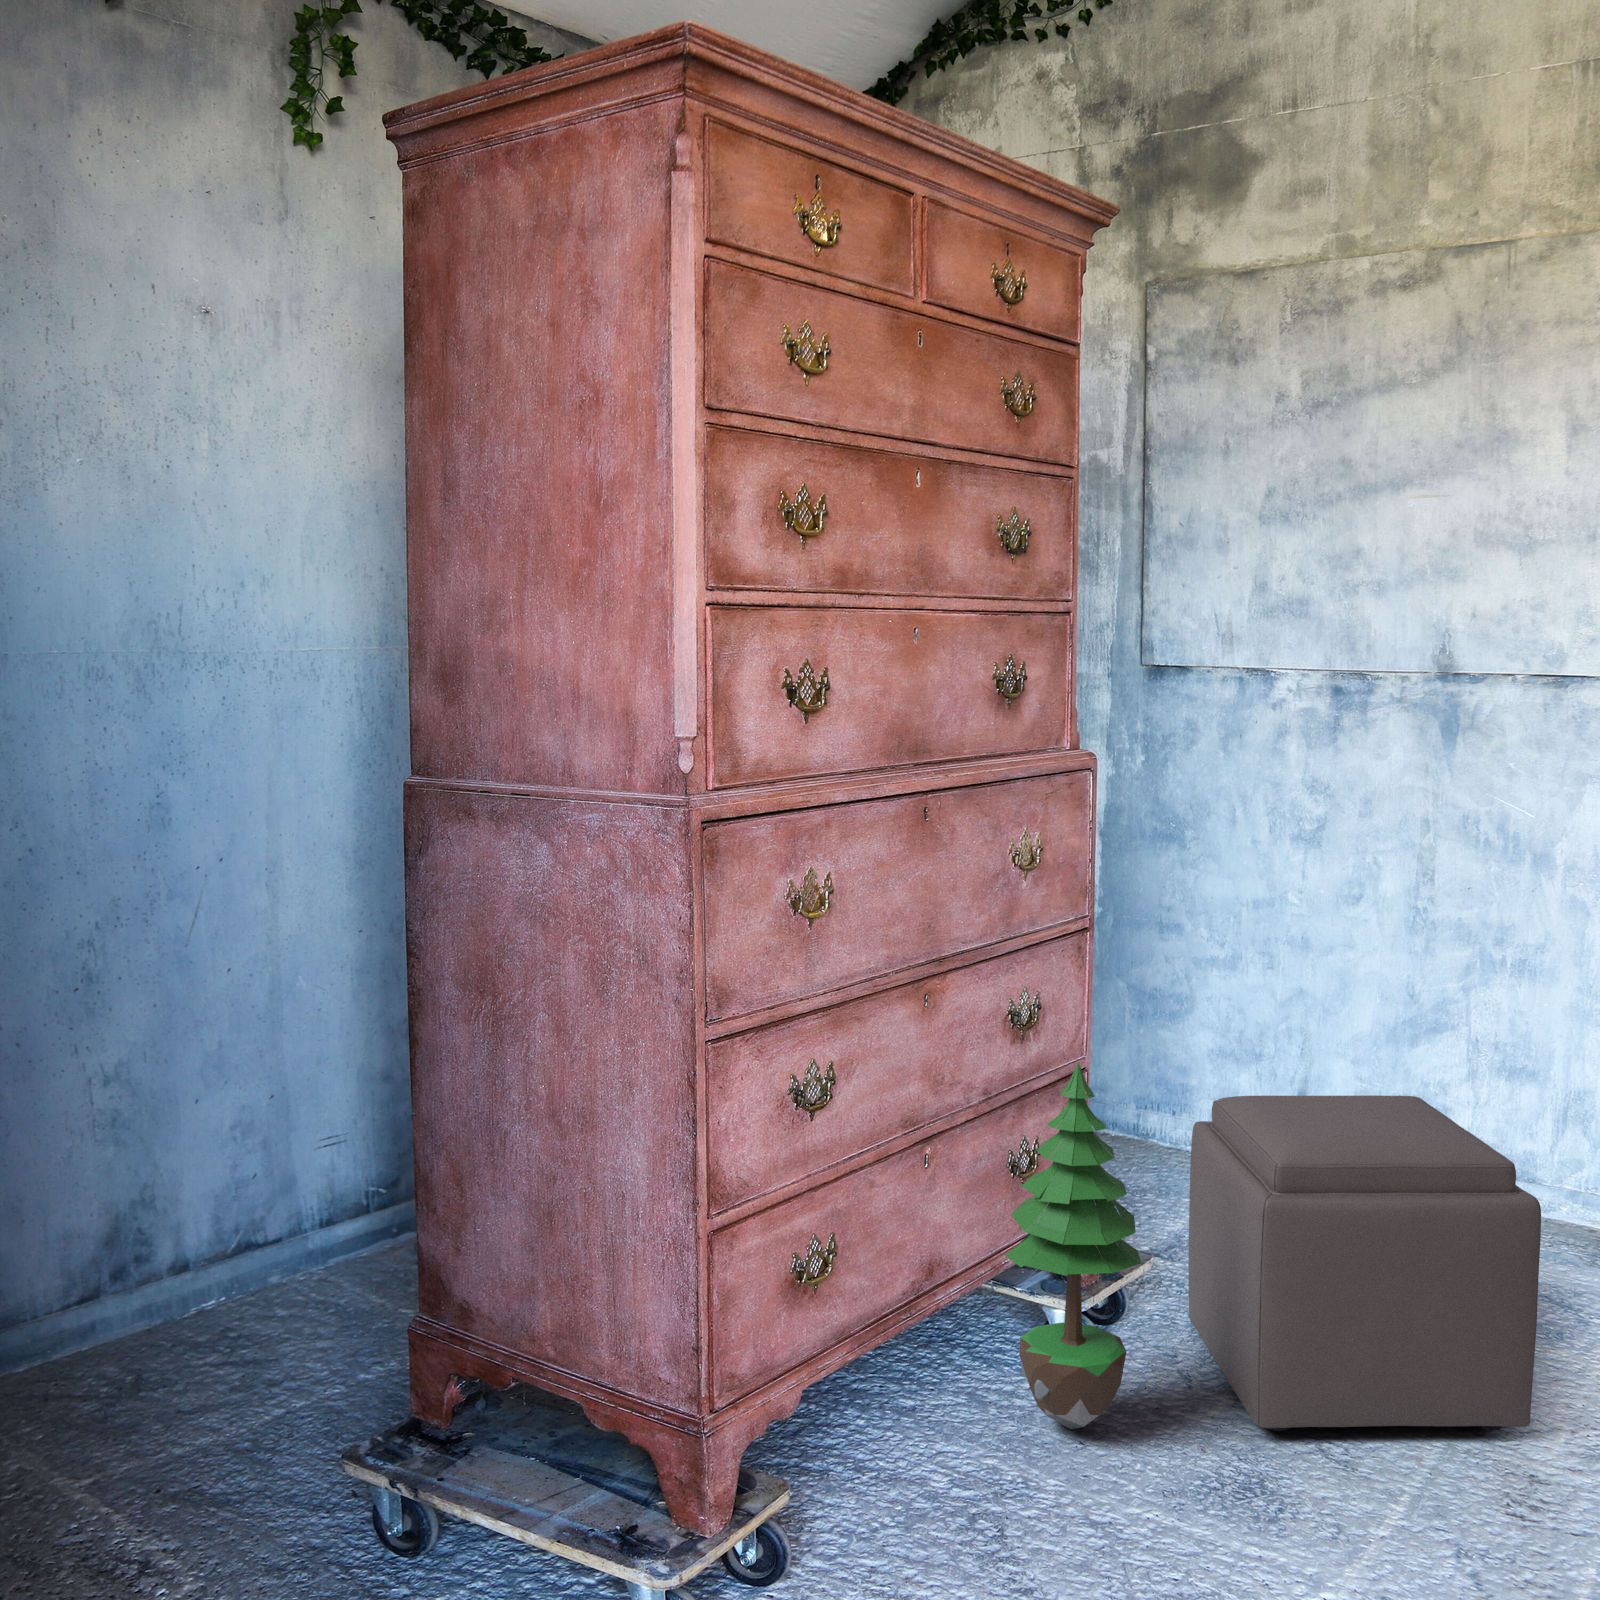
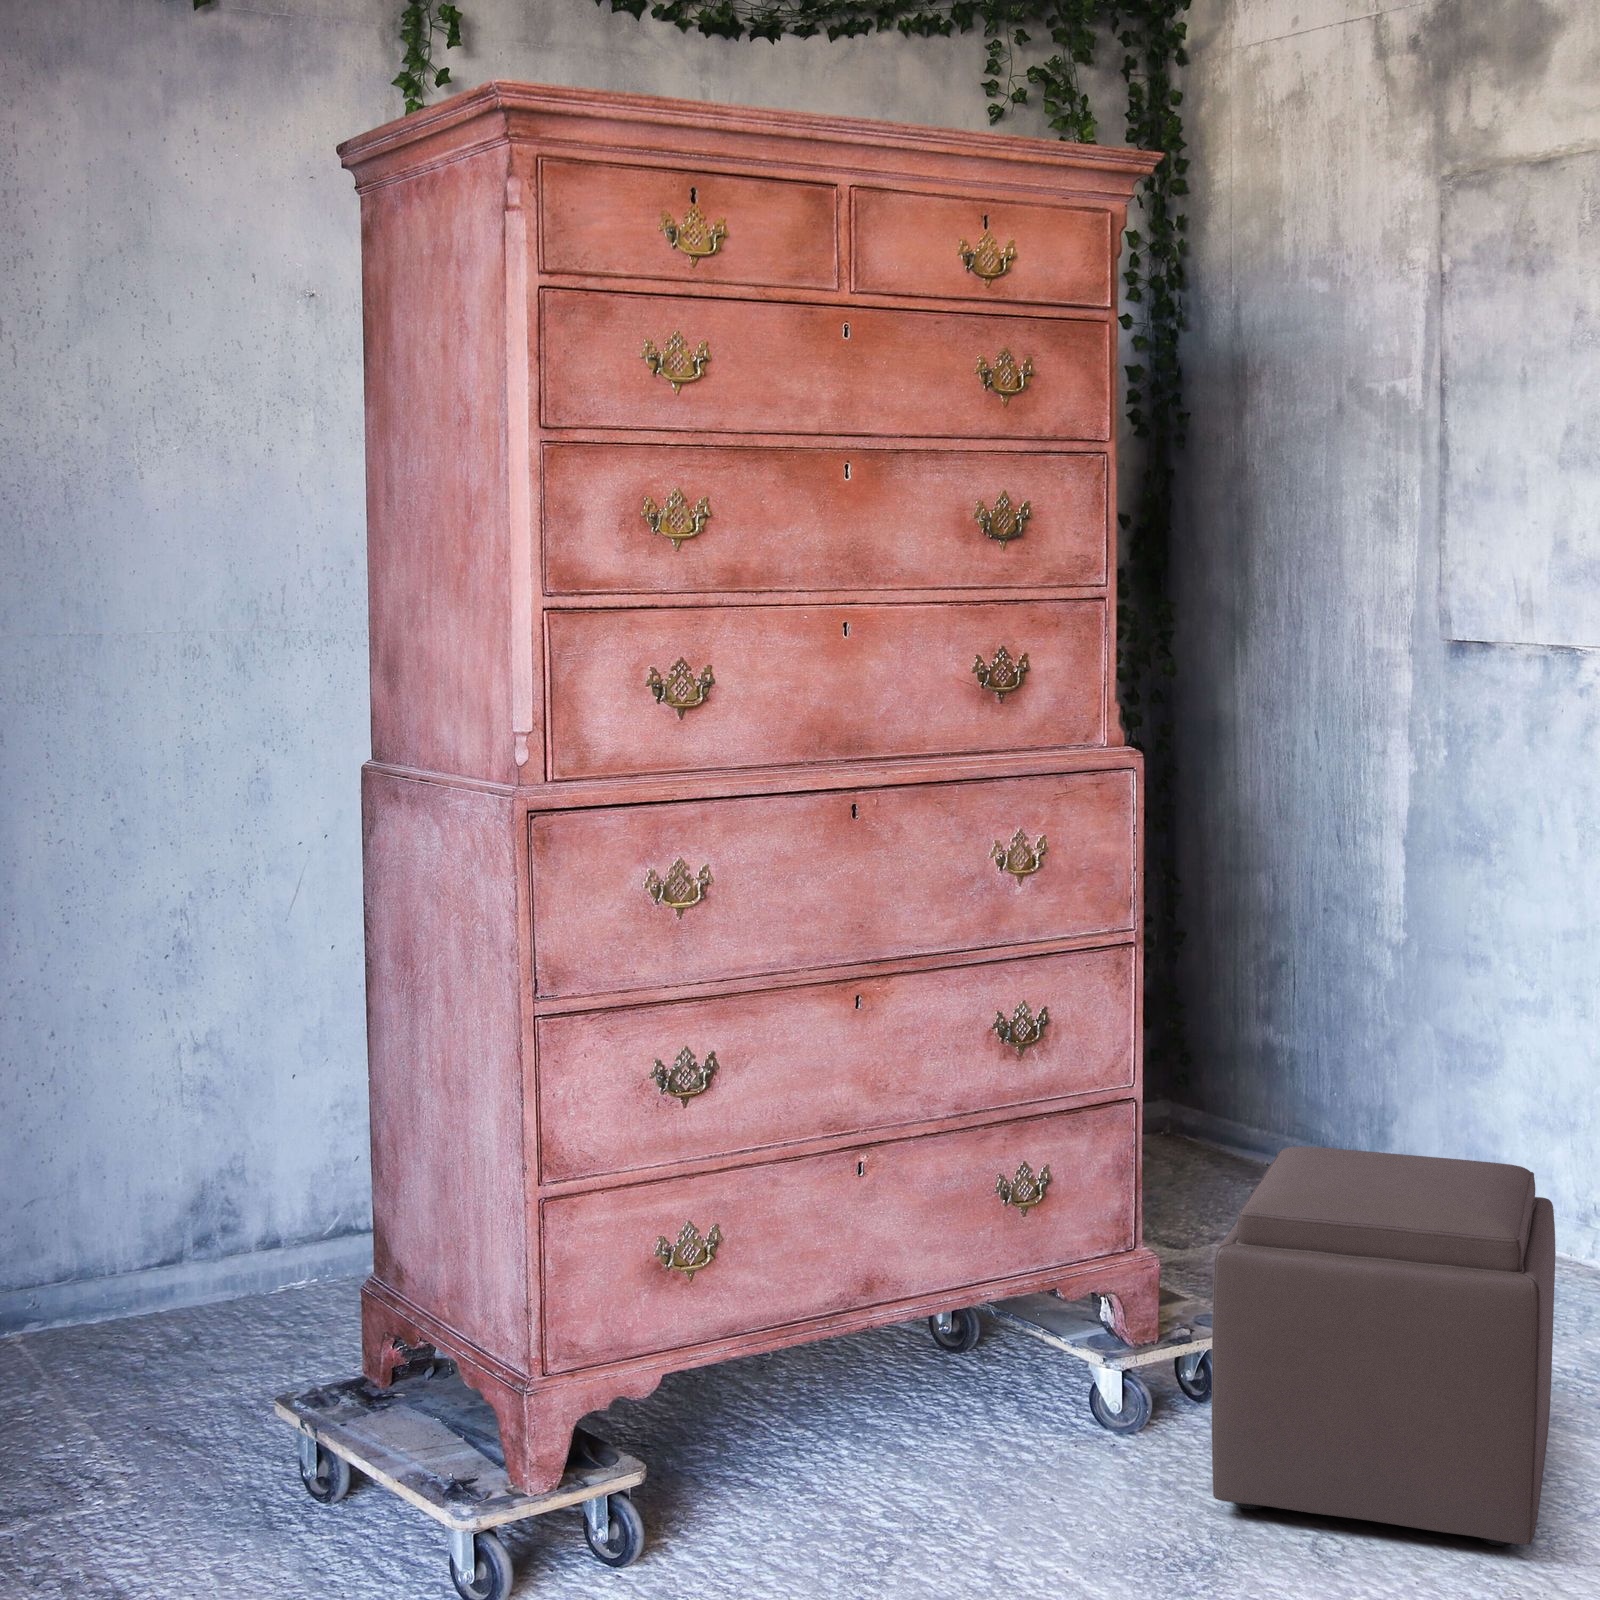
potted tree: present [1005,1063,1141,1430] -> none [958,1081,1102,1475]

